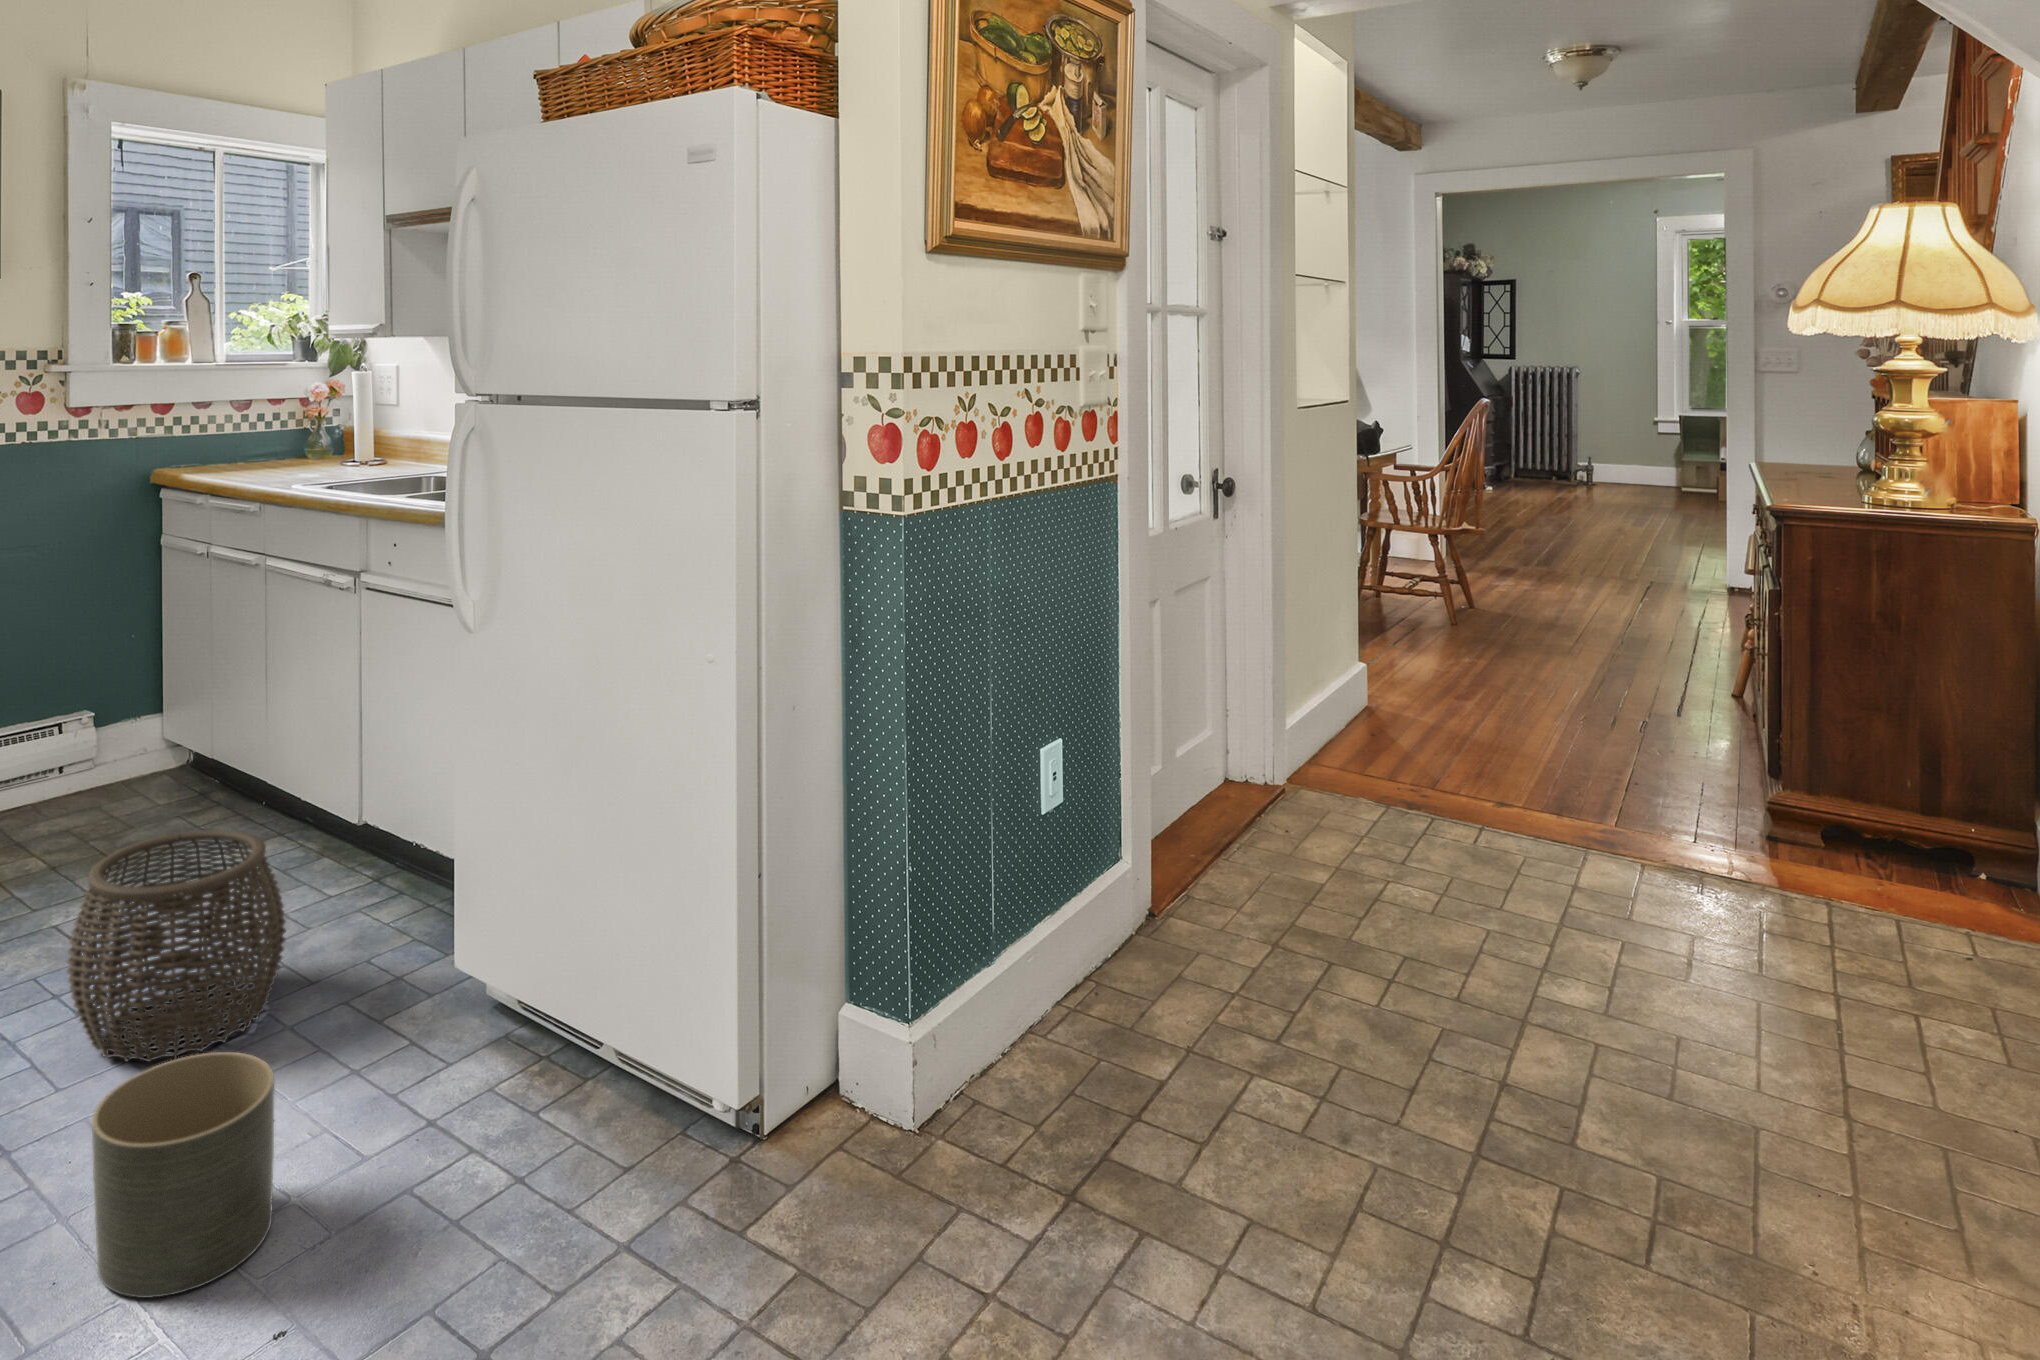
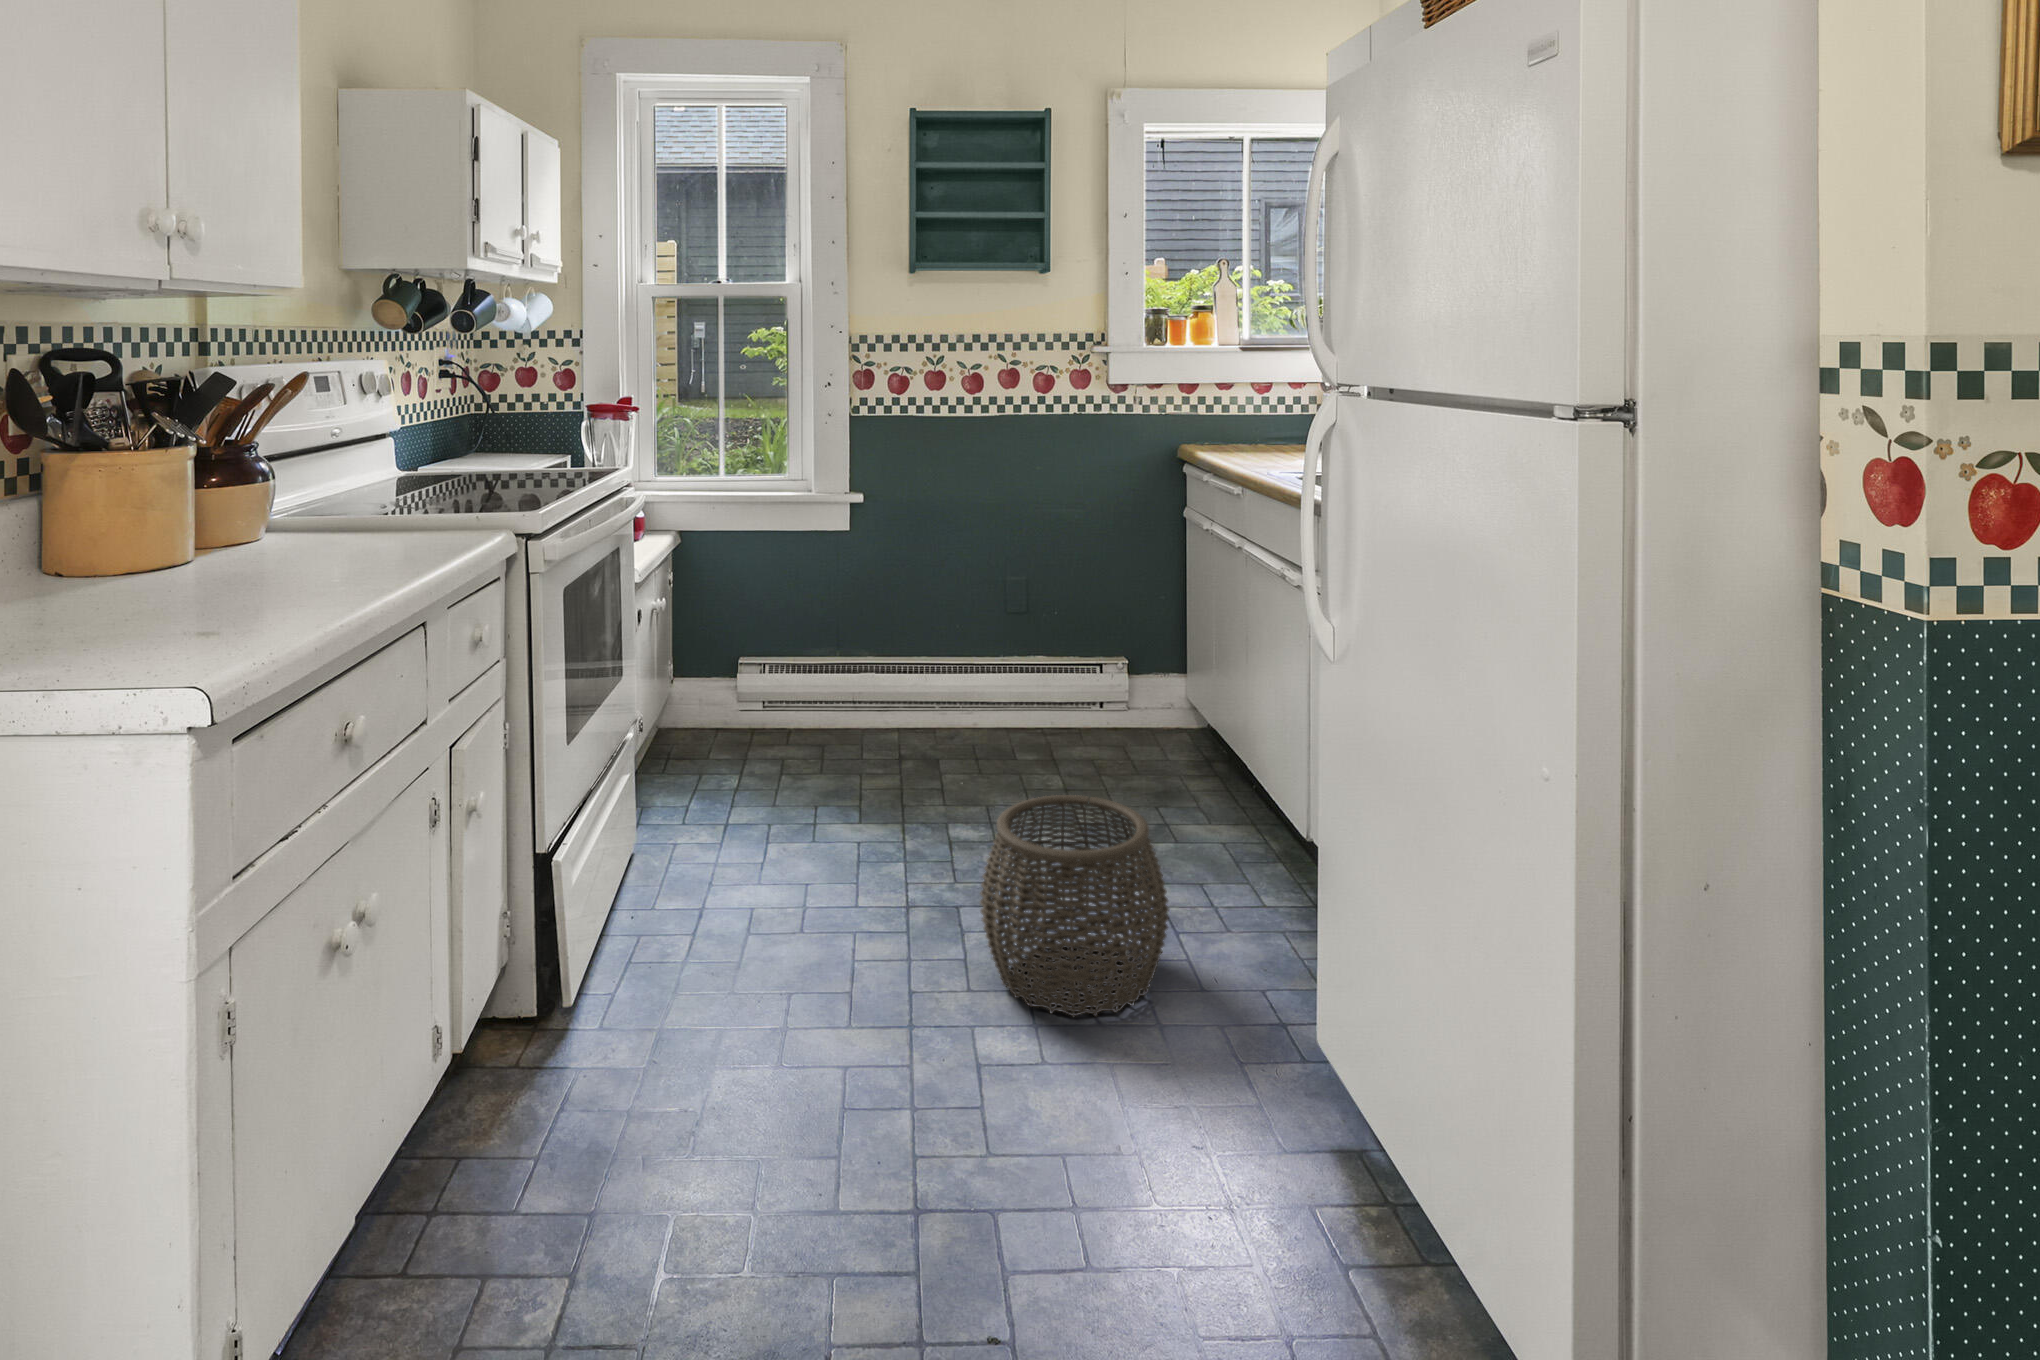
planter: present [92,1052,274,1298] -> none [884,1024,1042,1265]

